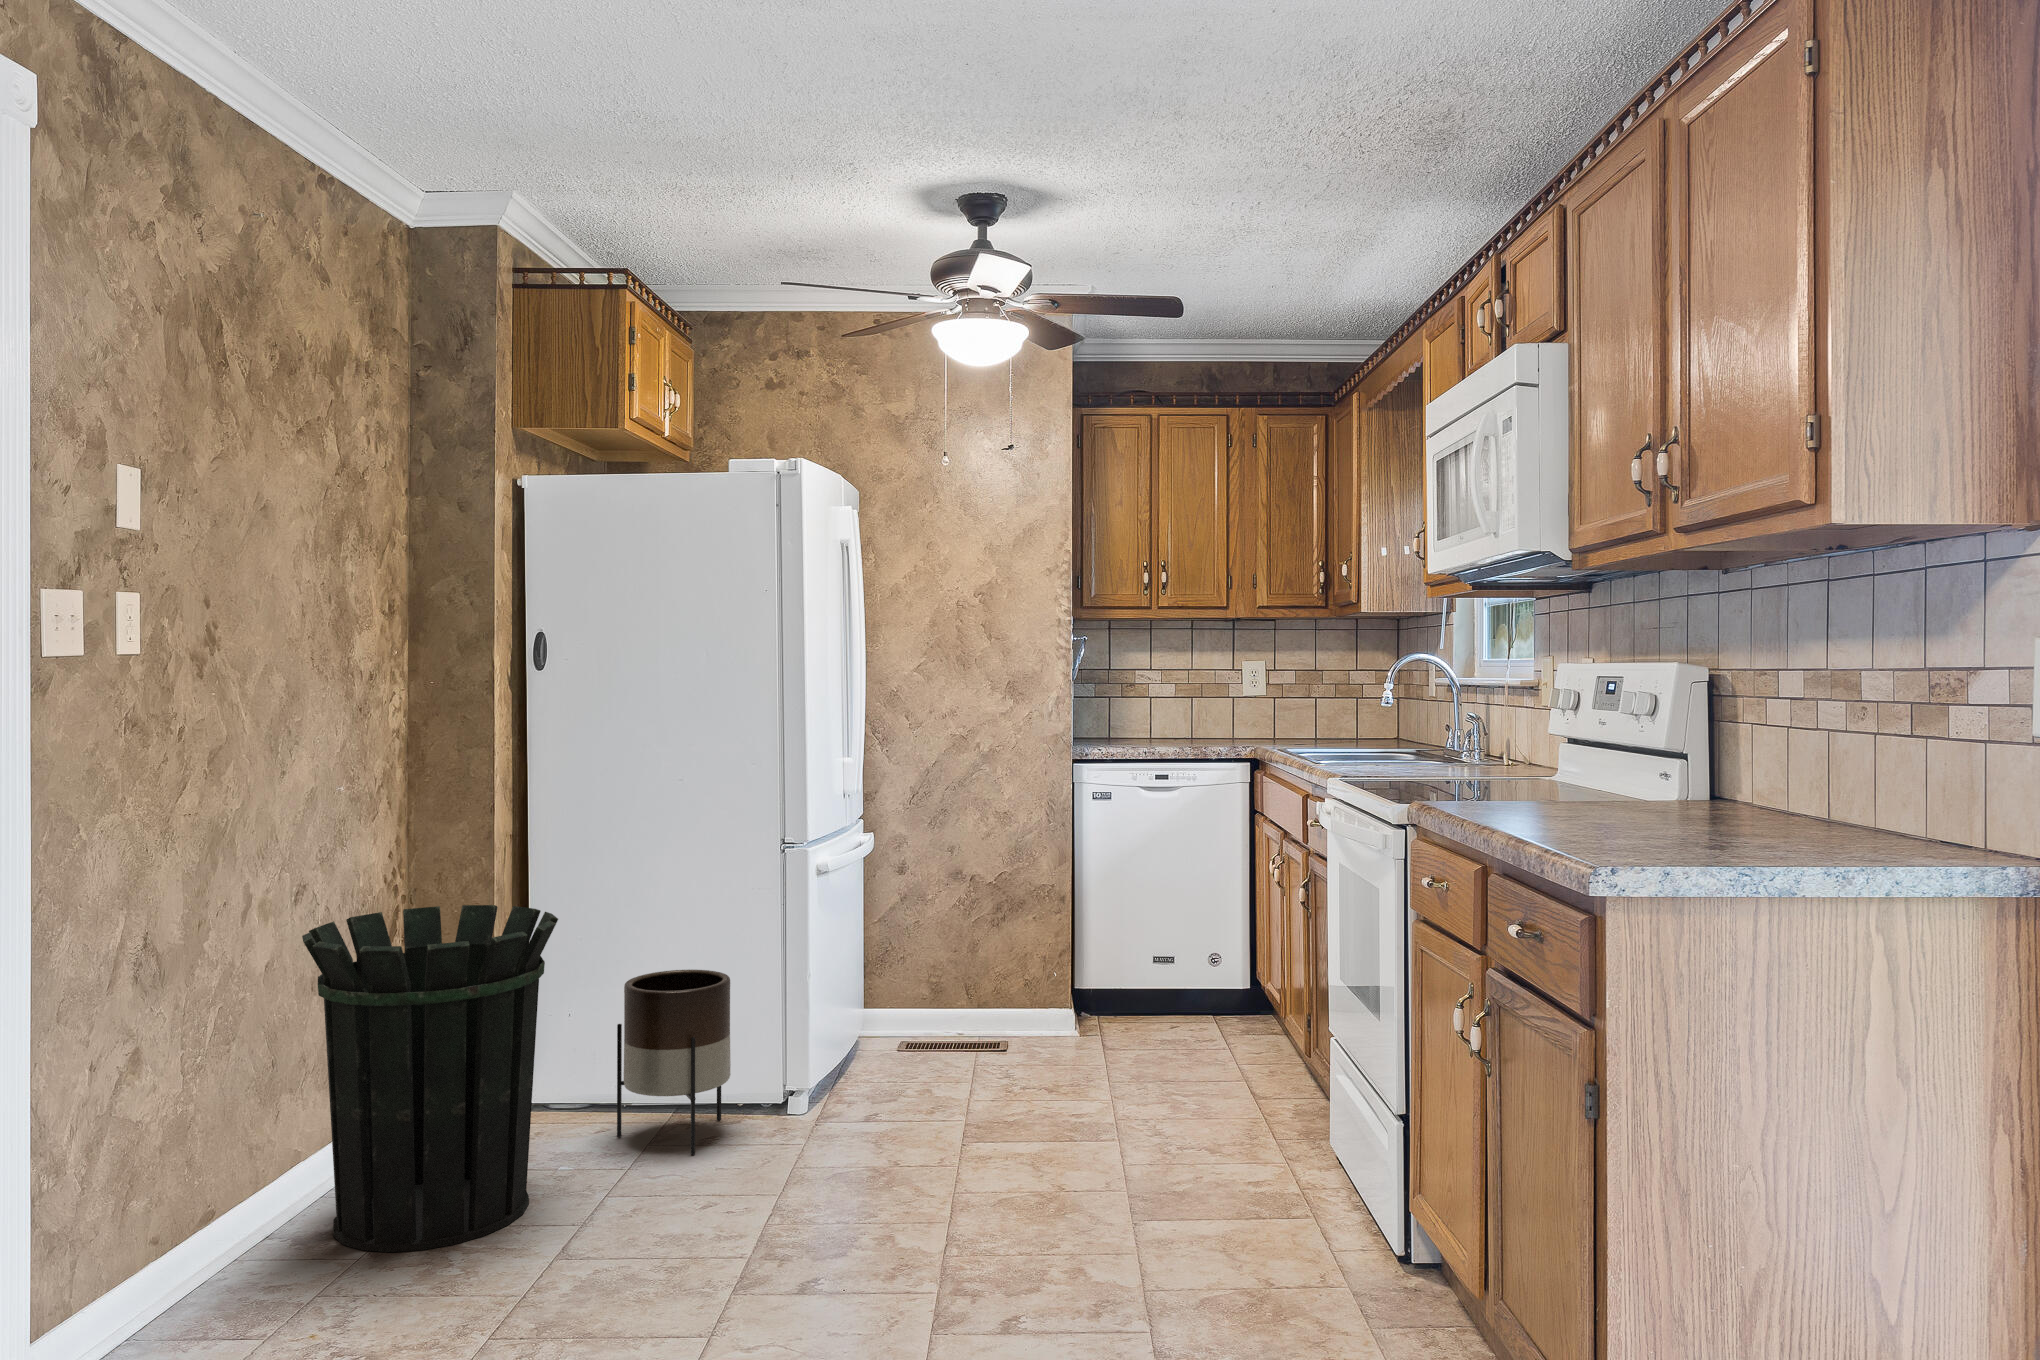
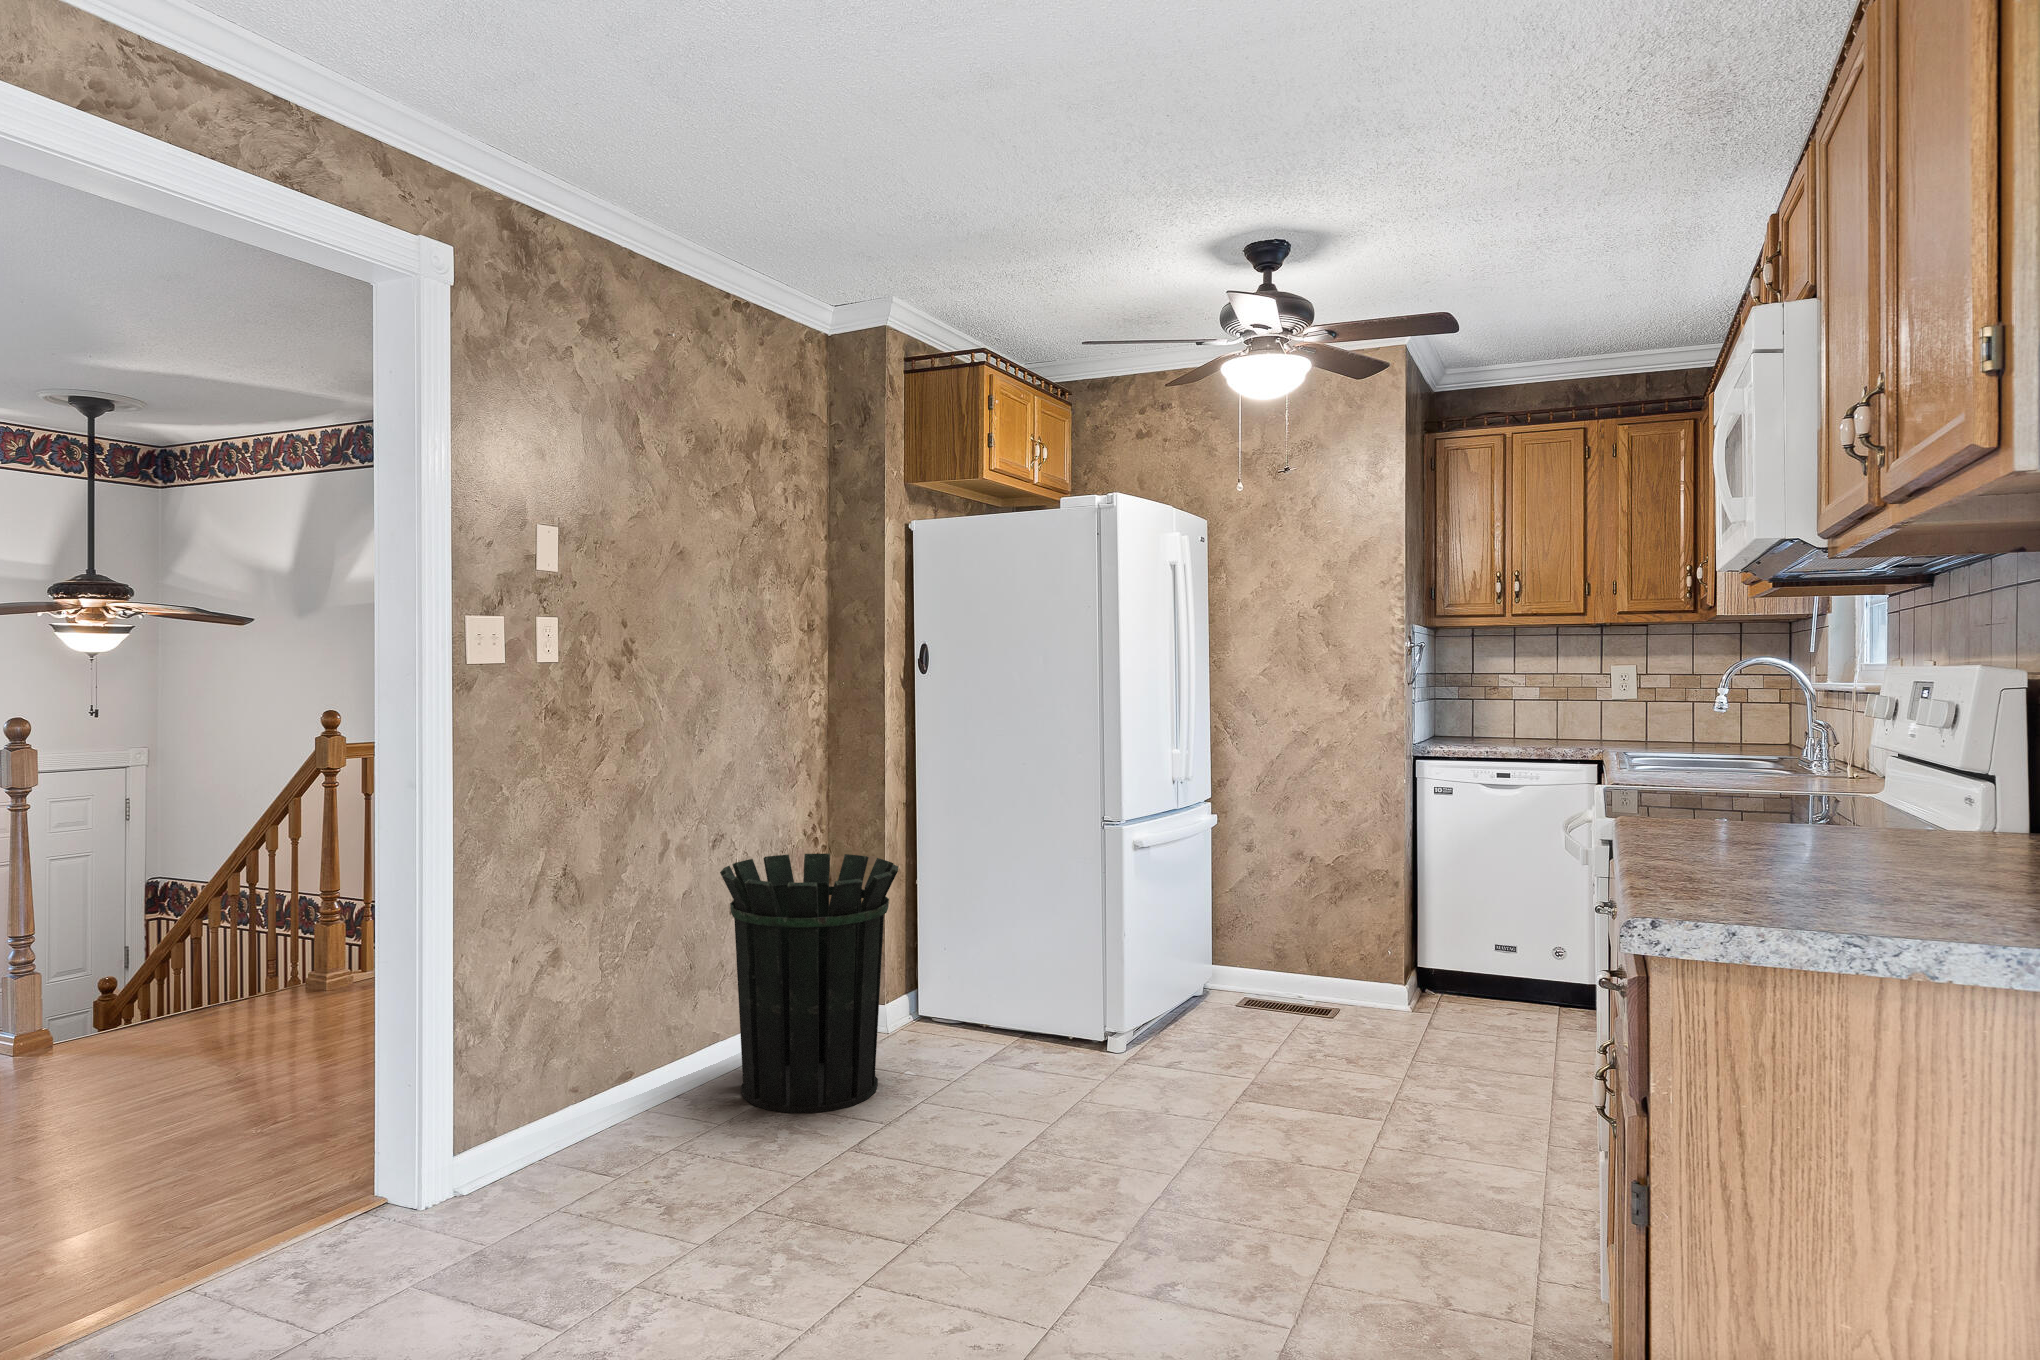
planter: present [617,970,731,1155] -> none [966,921,1052,1075]

